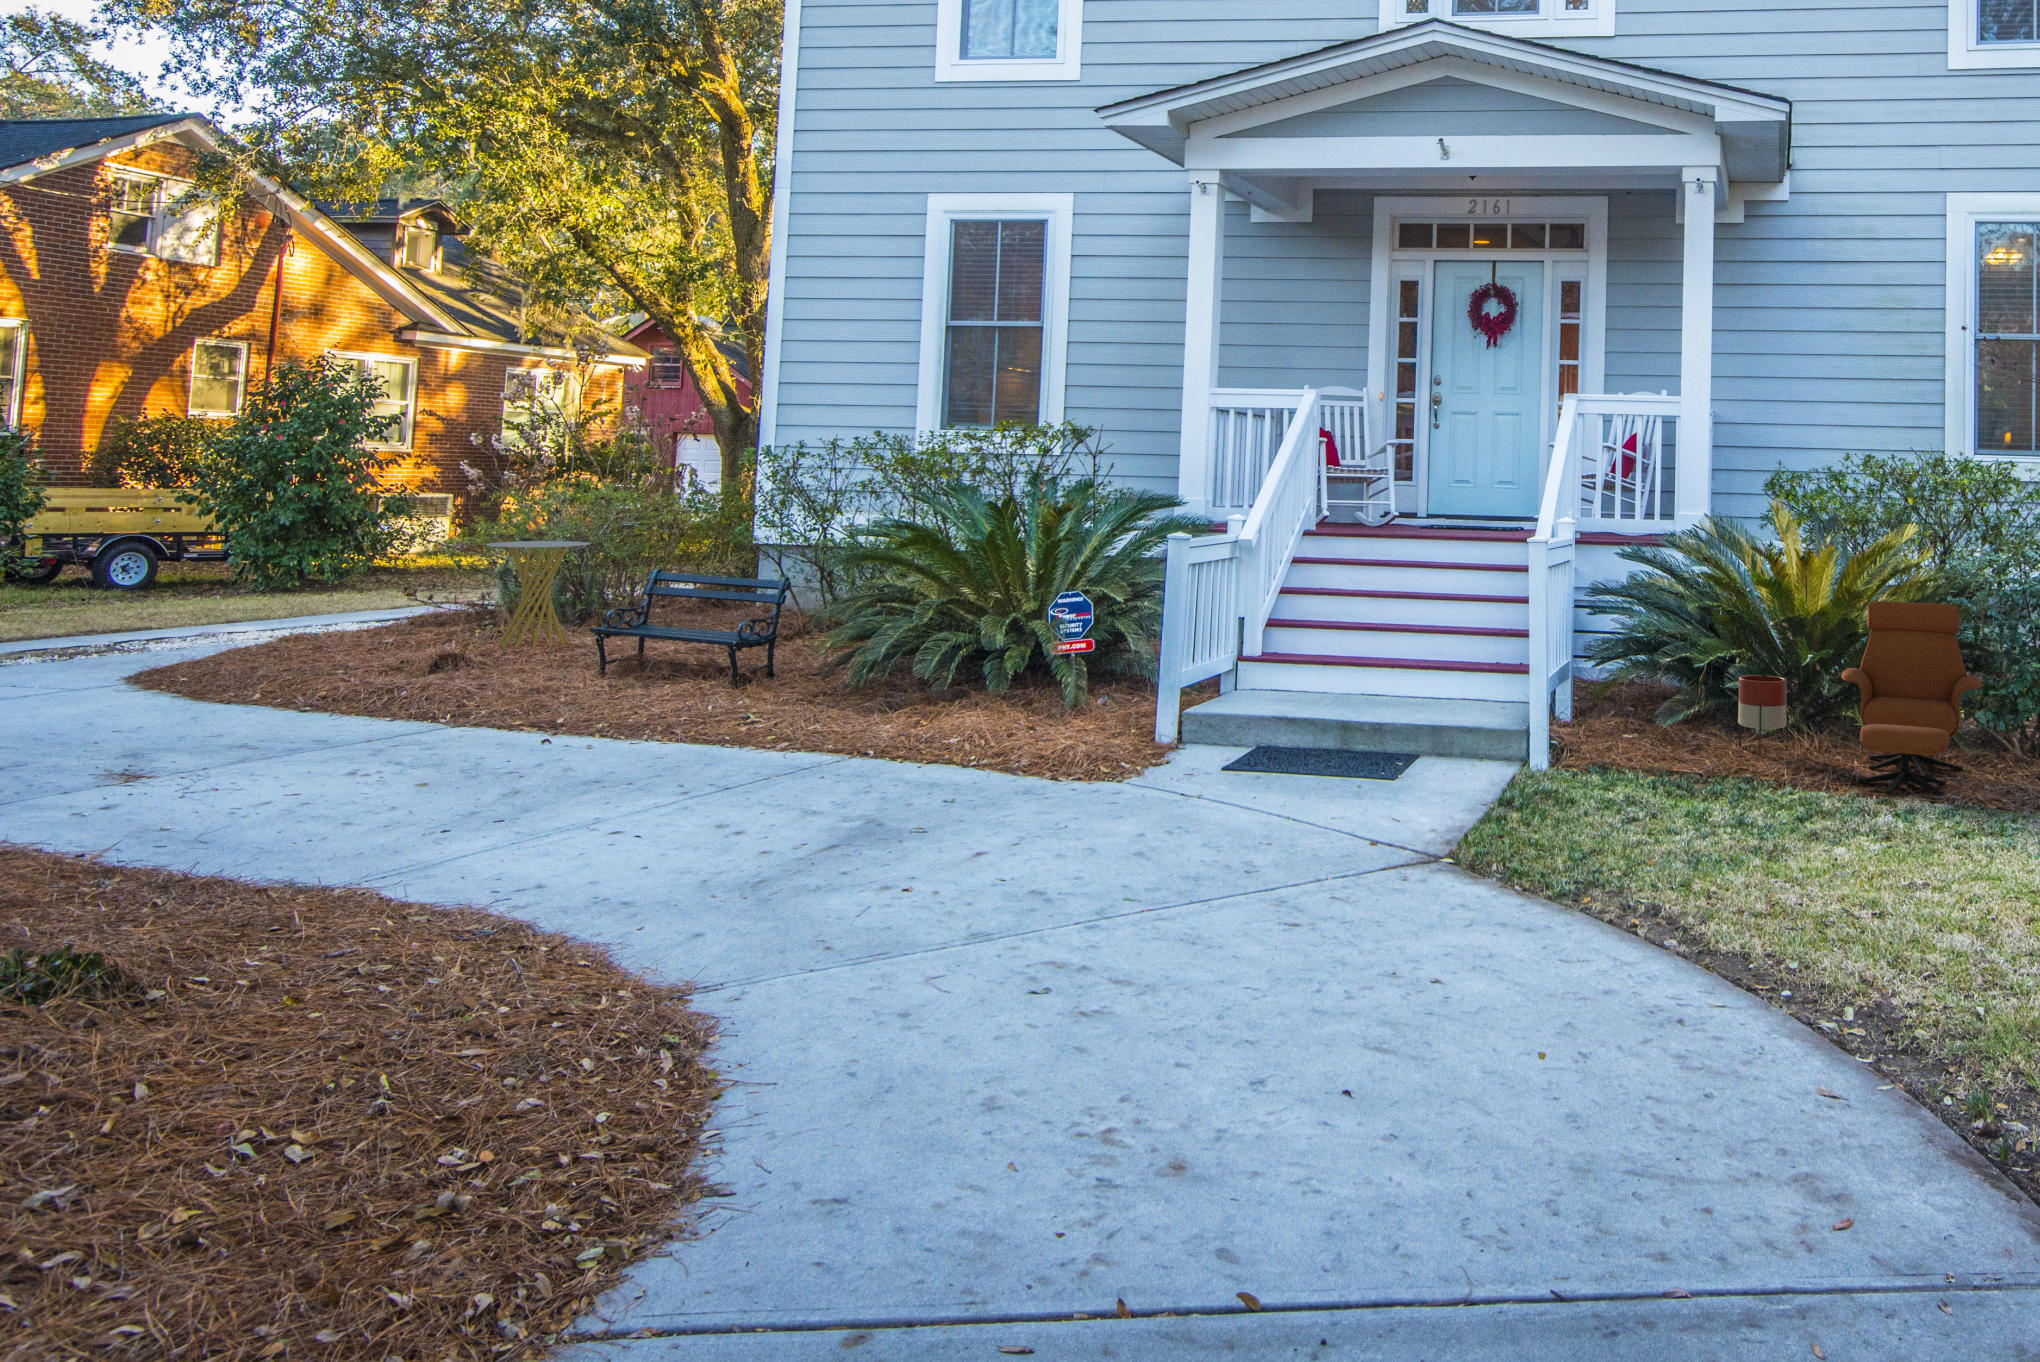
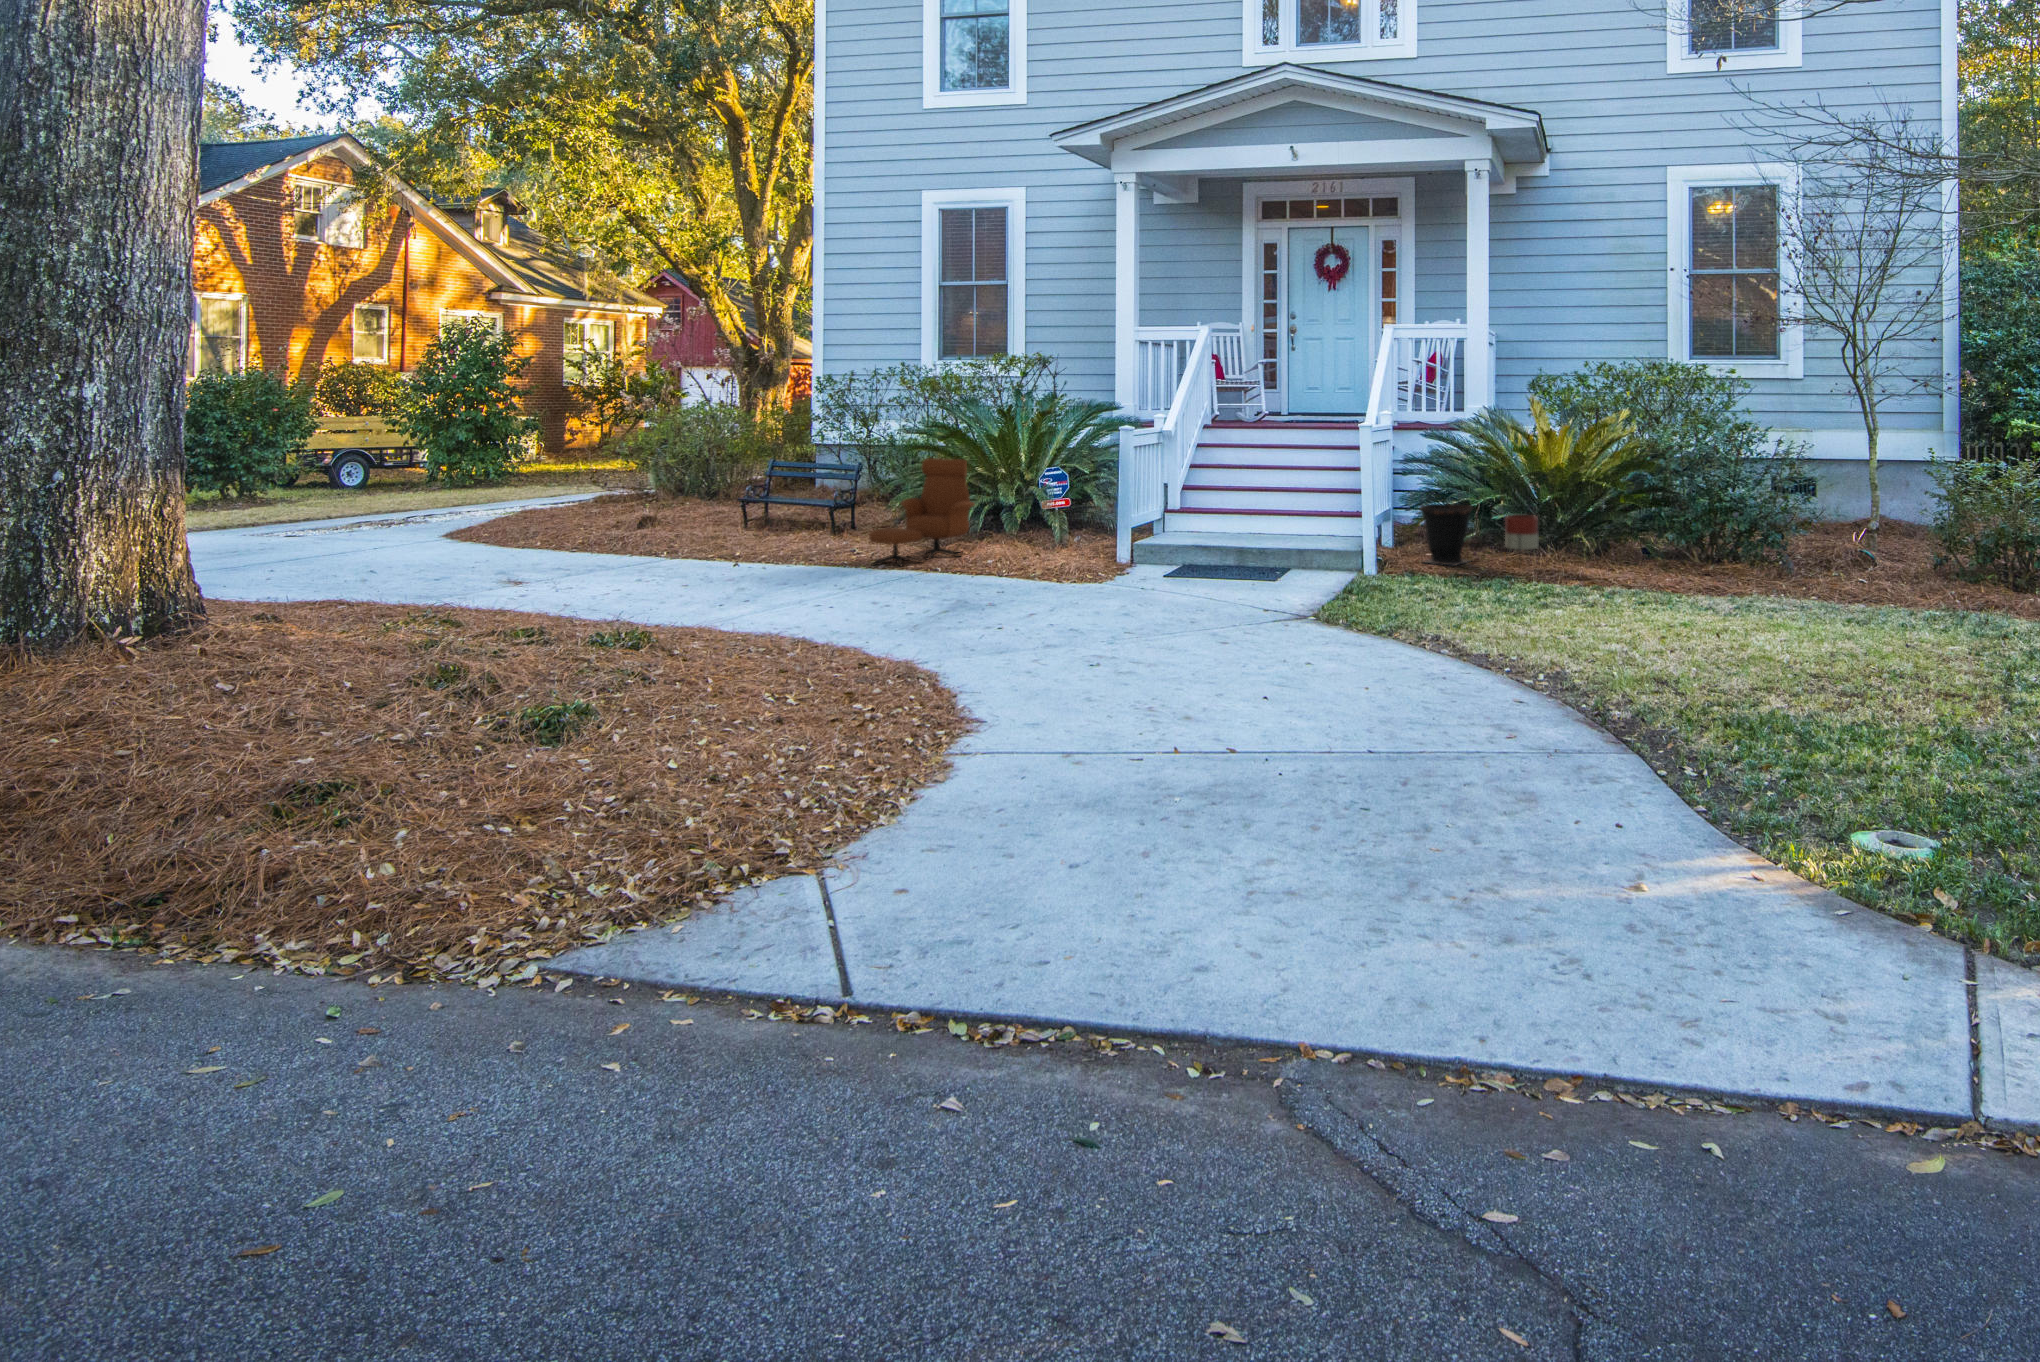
side table: present [486,541,590,648] -> none [637,445,703,519]
lounge chair: present [1841,601,1983,795] -> present [869,458,975,566]
bucket: none [1610,650,1691,752] -> present [1420,504,1473,566]

